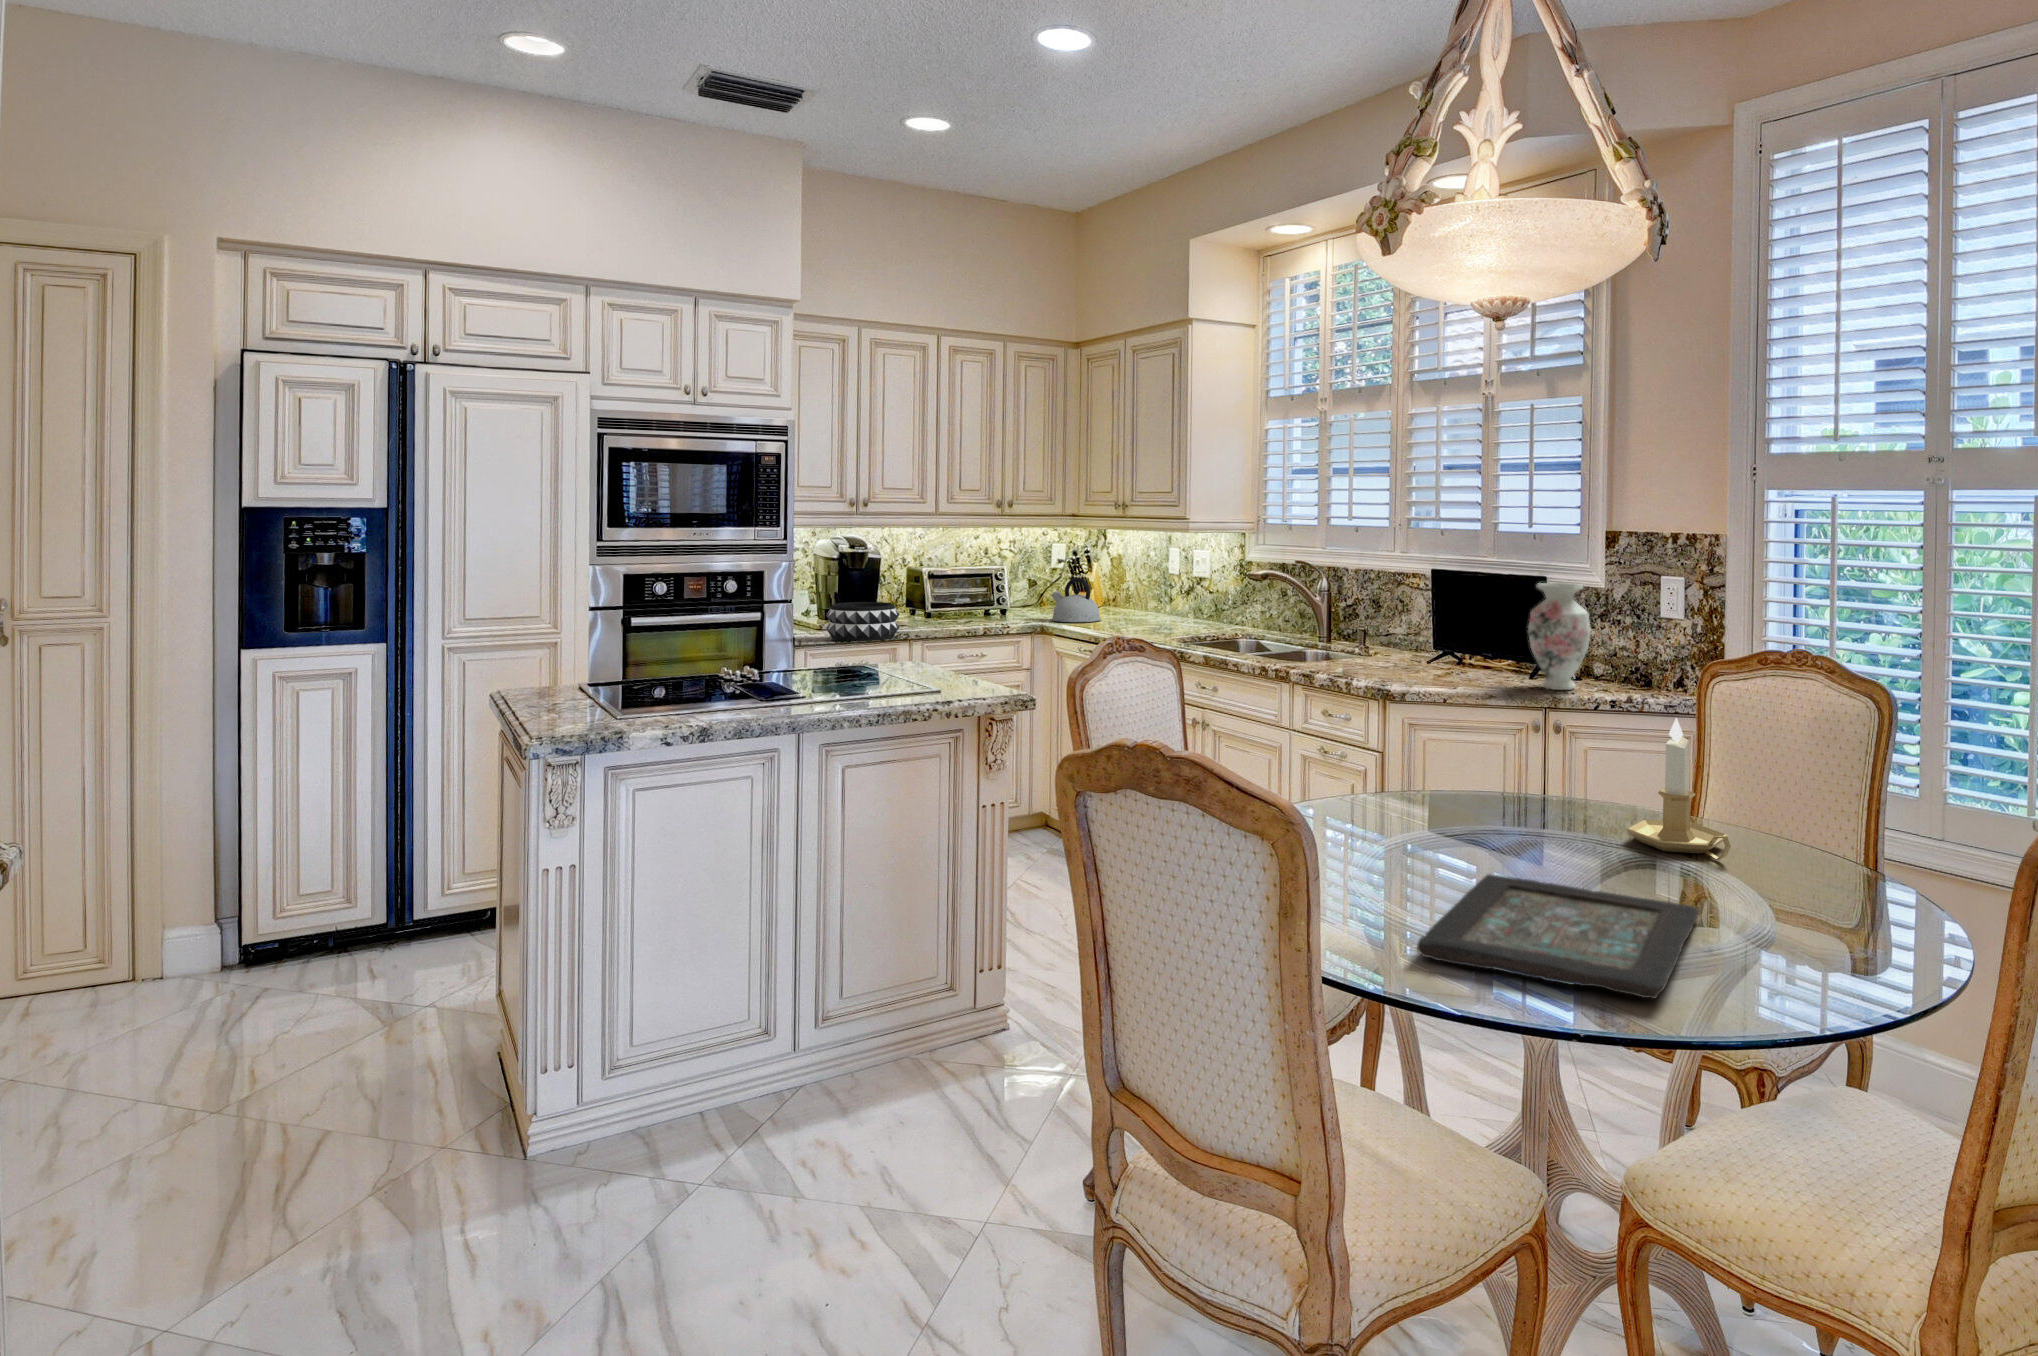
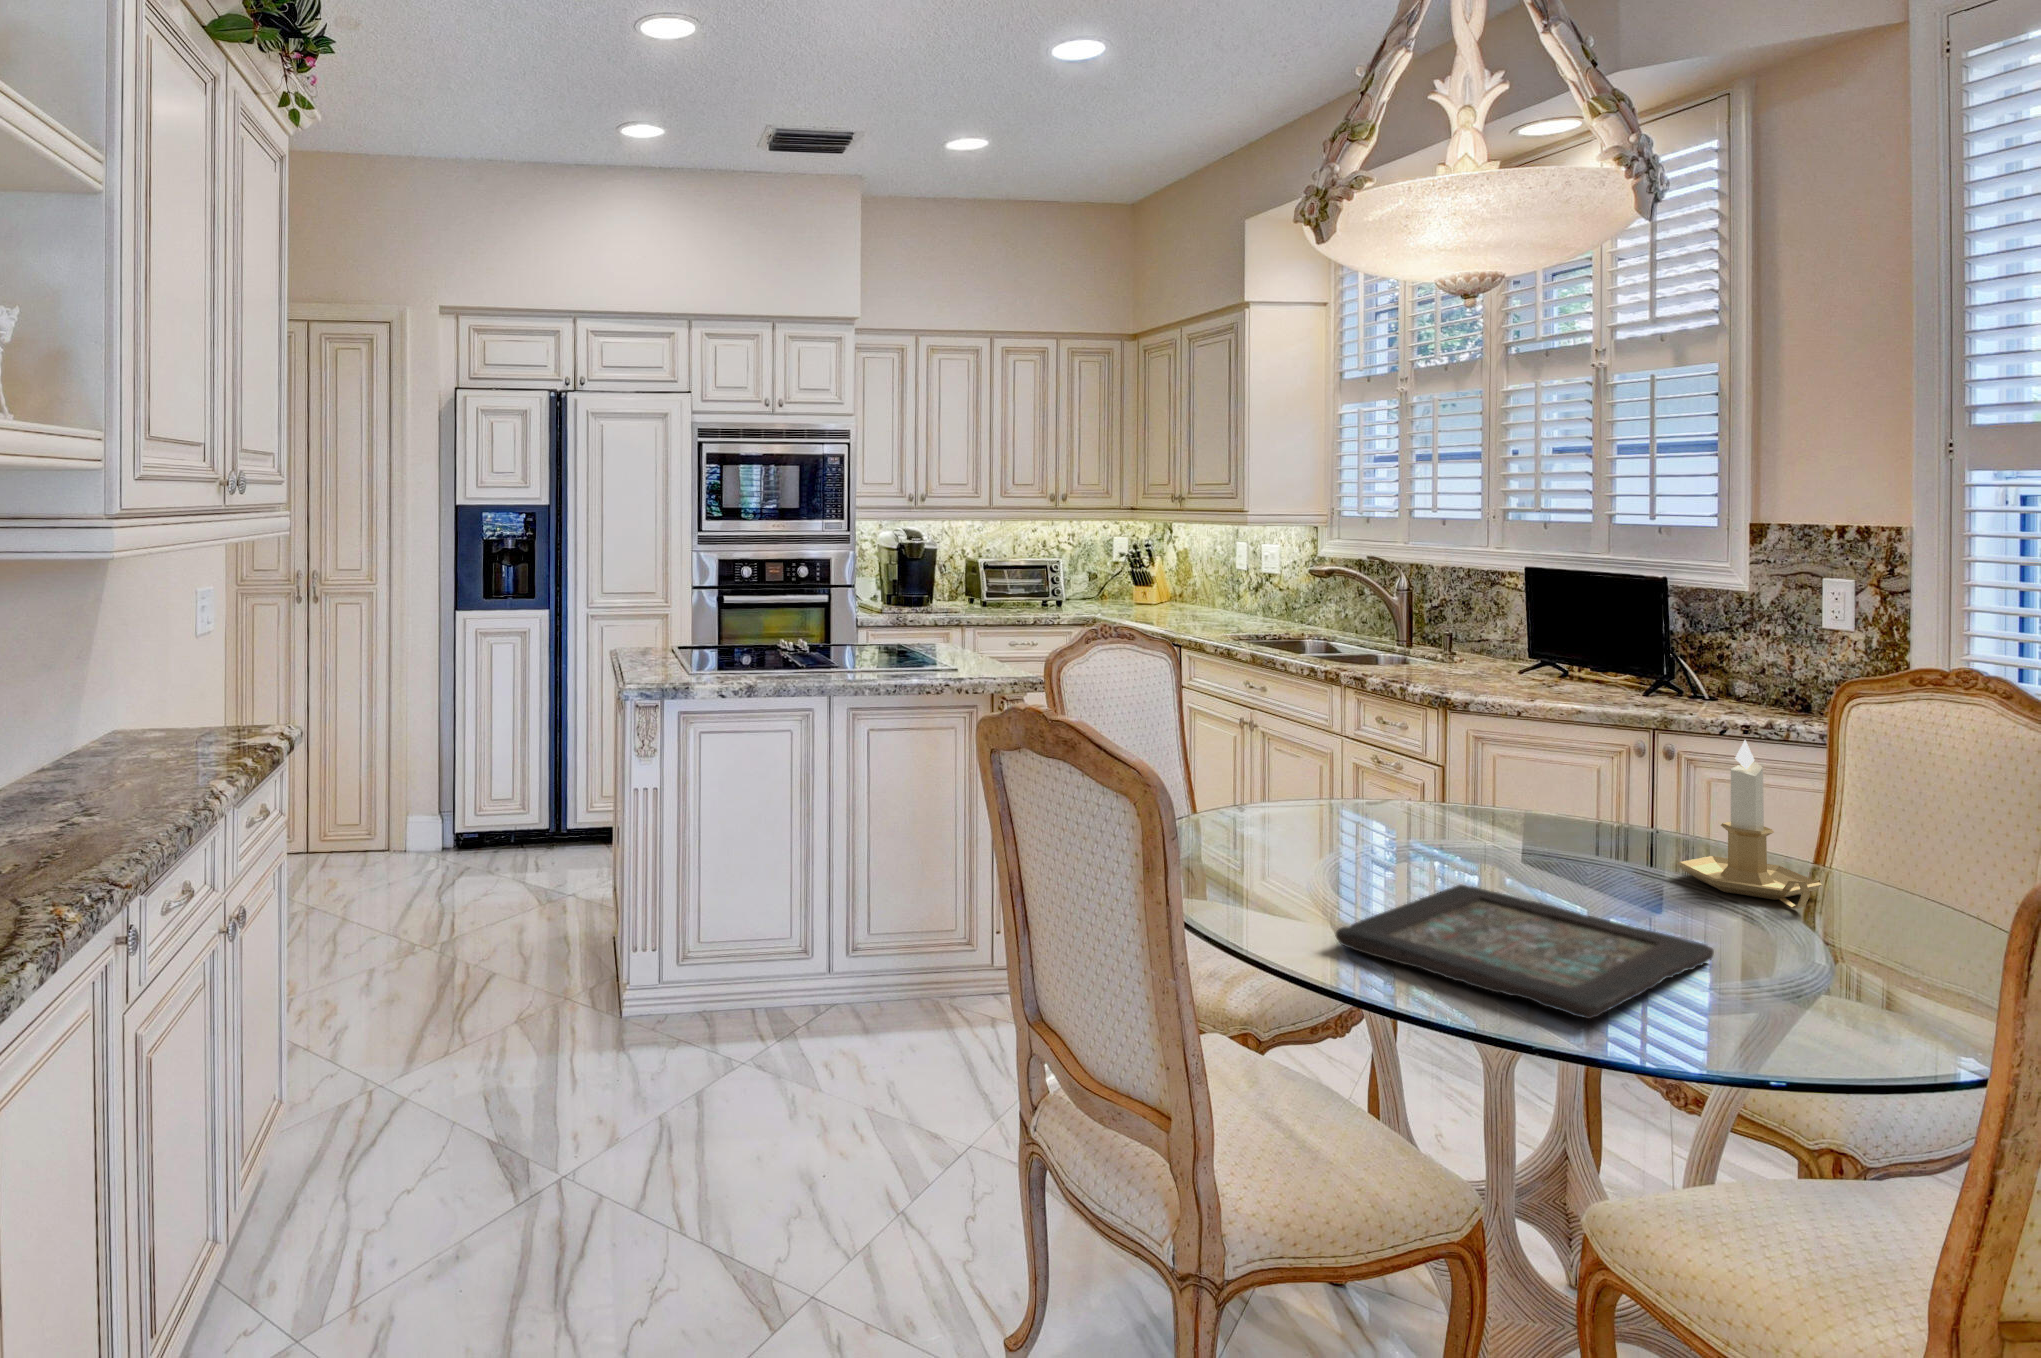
kettle: present [1052,578,1101,622] -> none [1109,572,1161,616]
vase: present [1528,583,1591,690] -> none [1628,584,1717,710]
decorative bowl: present [826,602,900,641] -> none [887,591,953,627]

